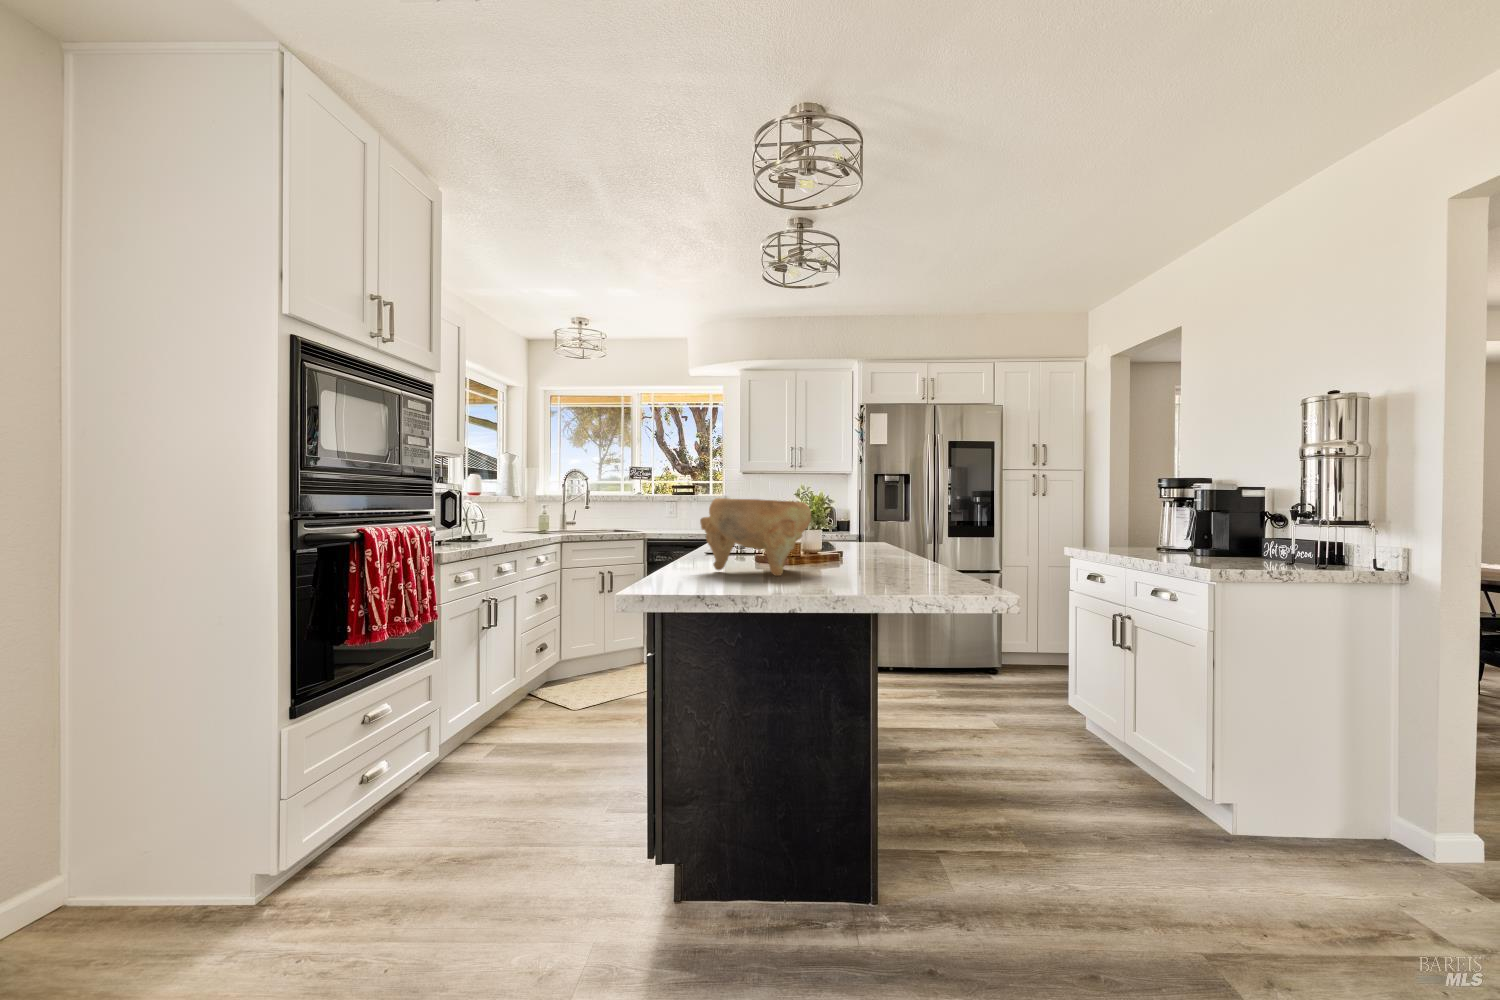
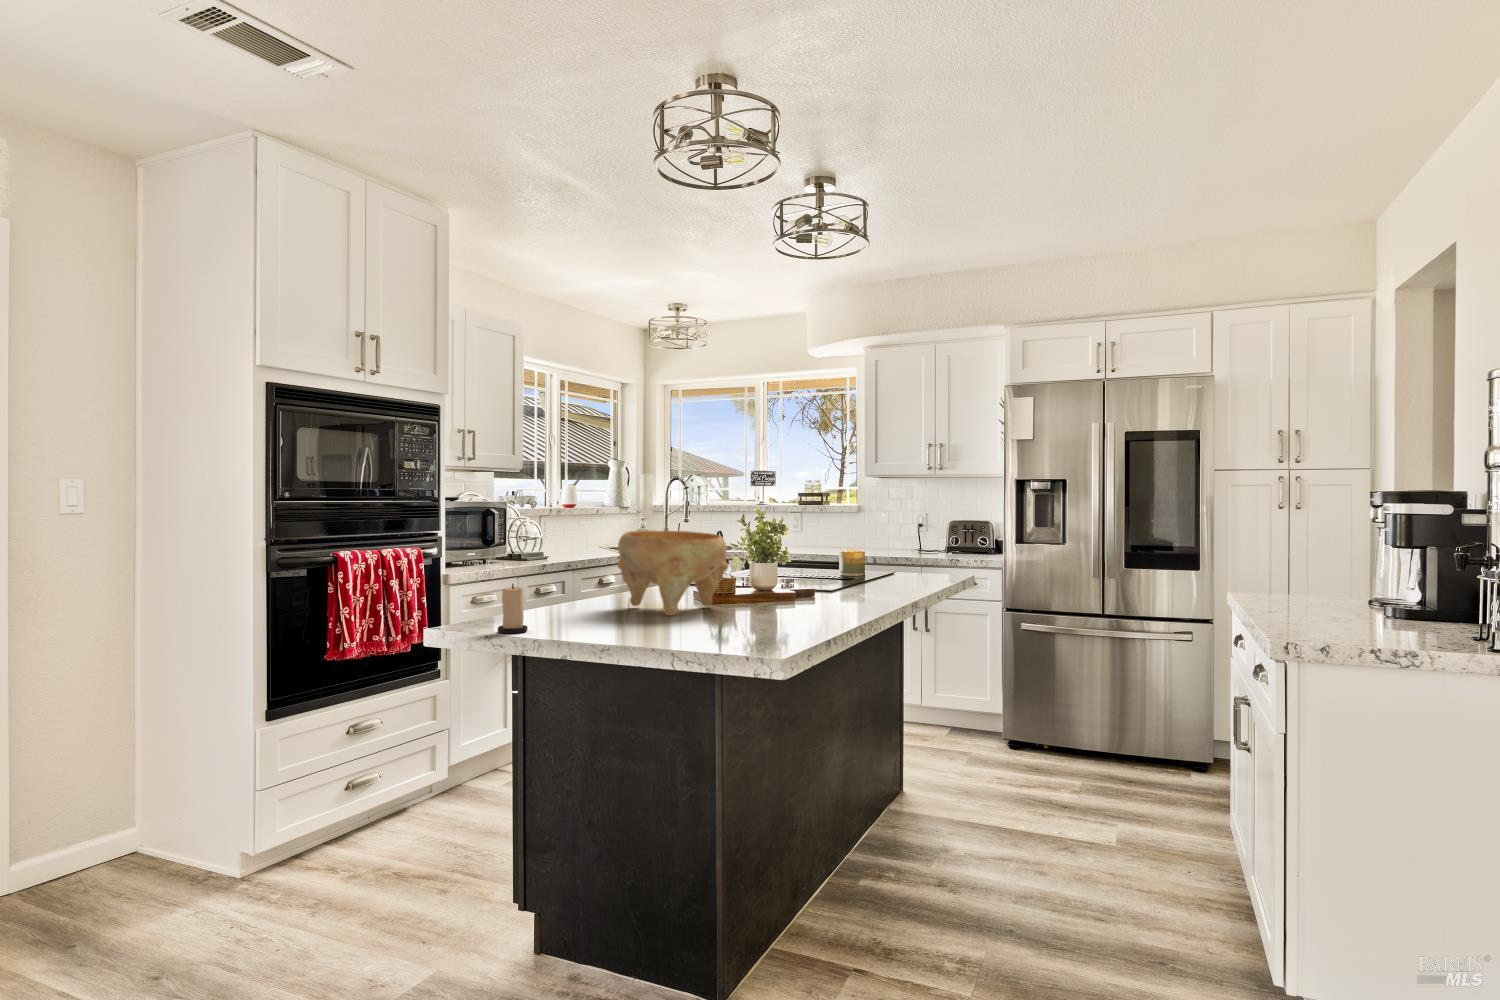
candle: none [671,542,702,595] -> present [498,584,527,633]

